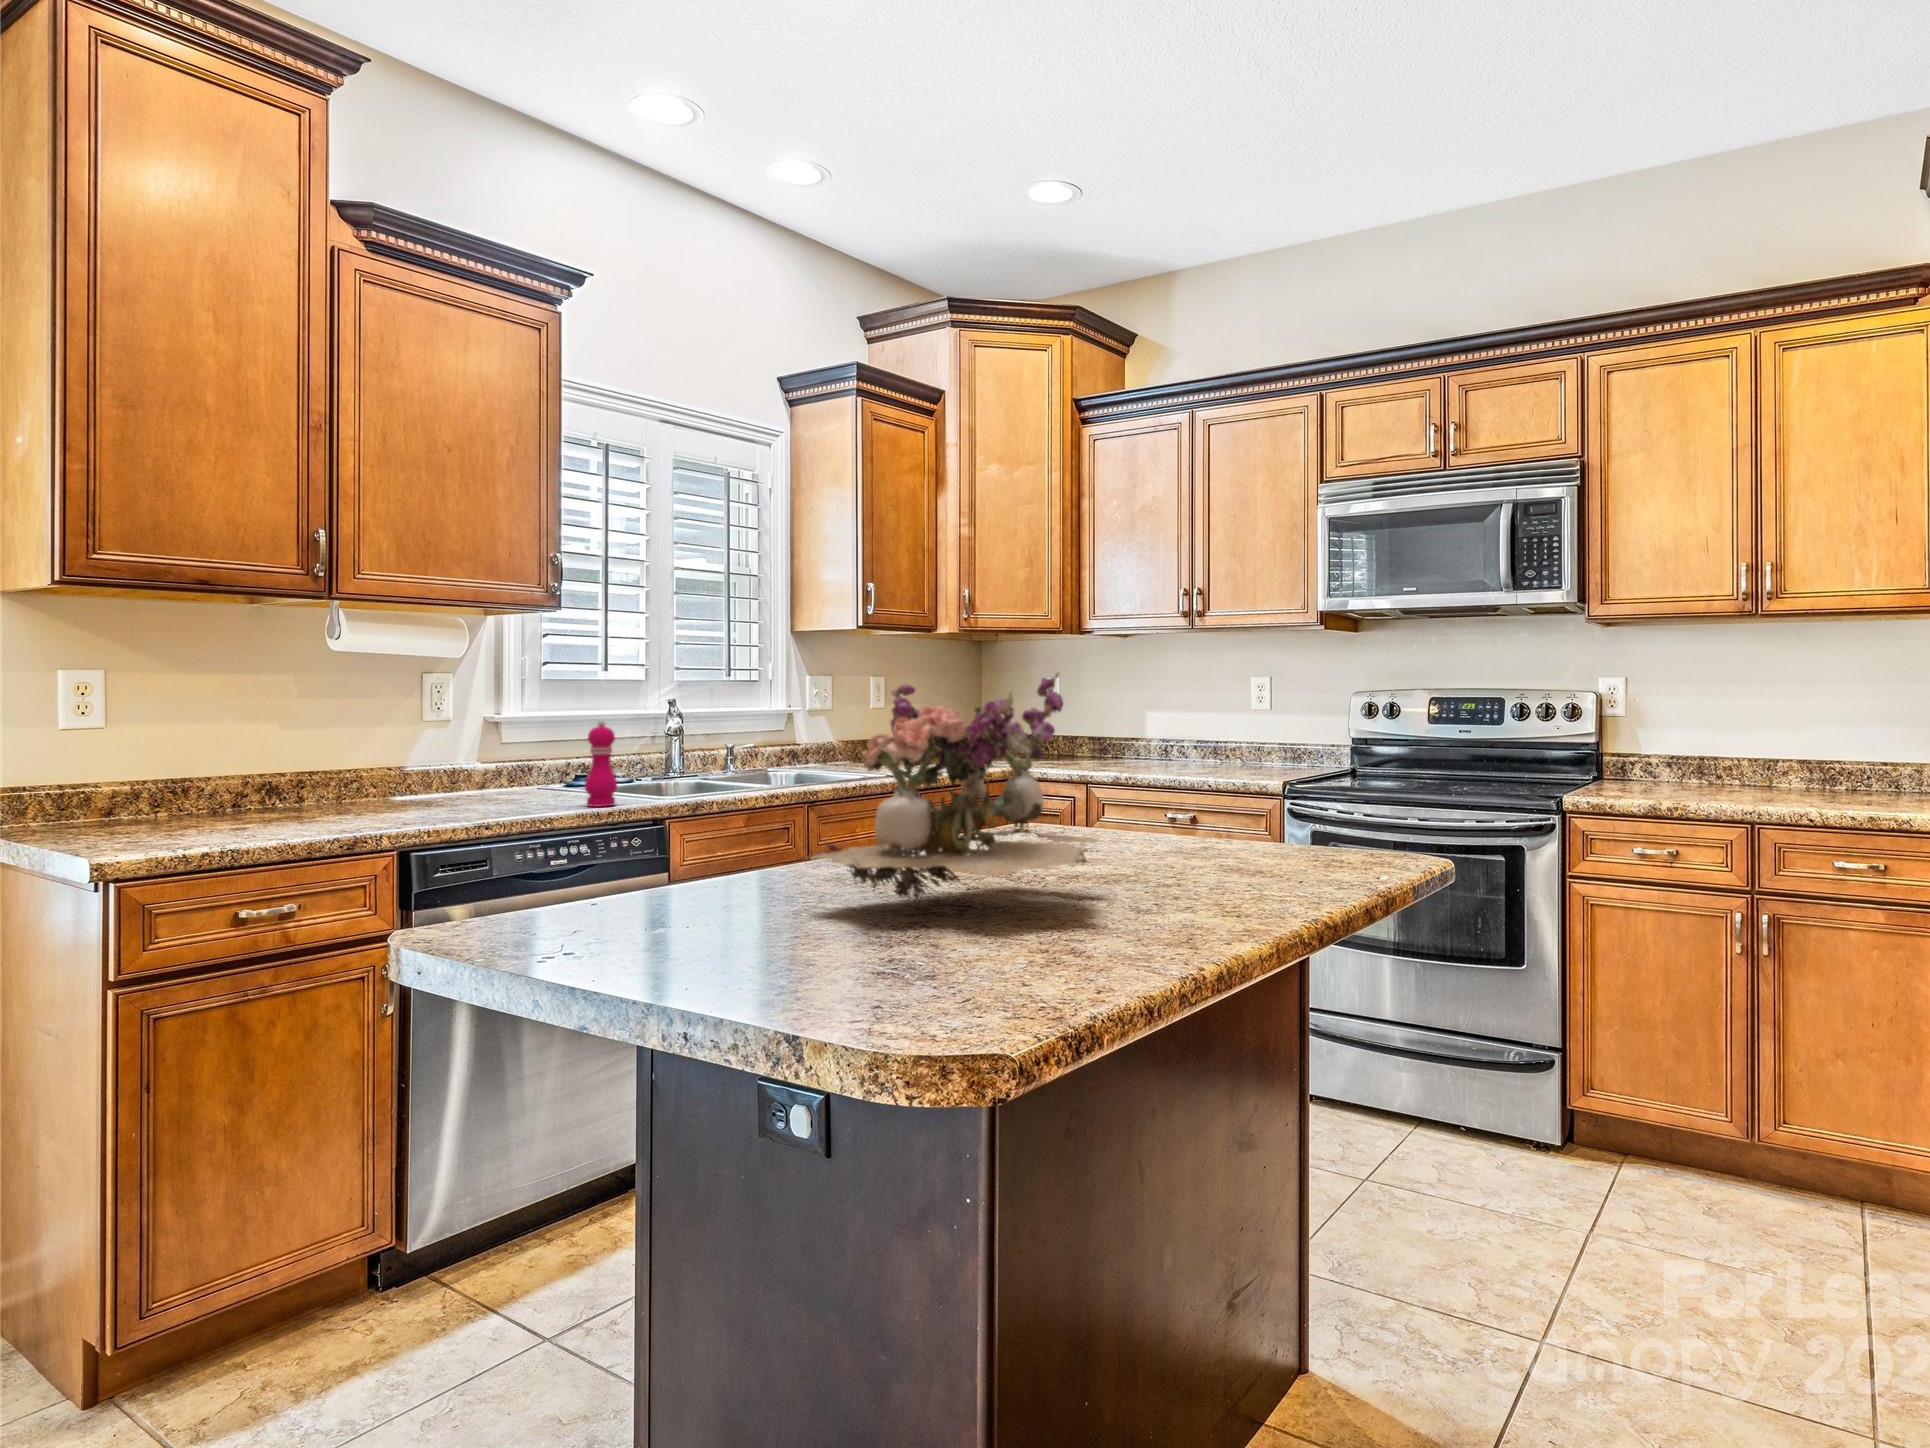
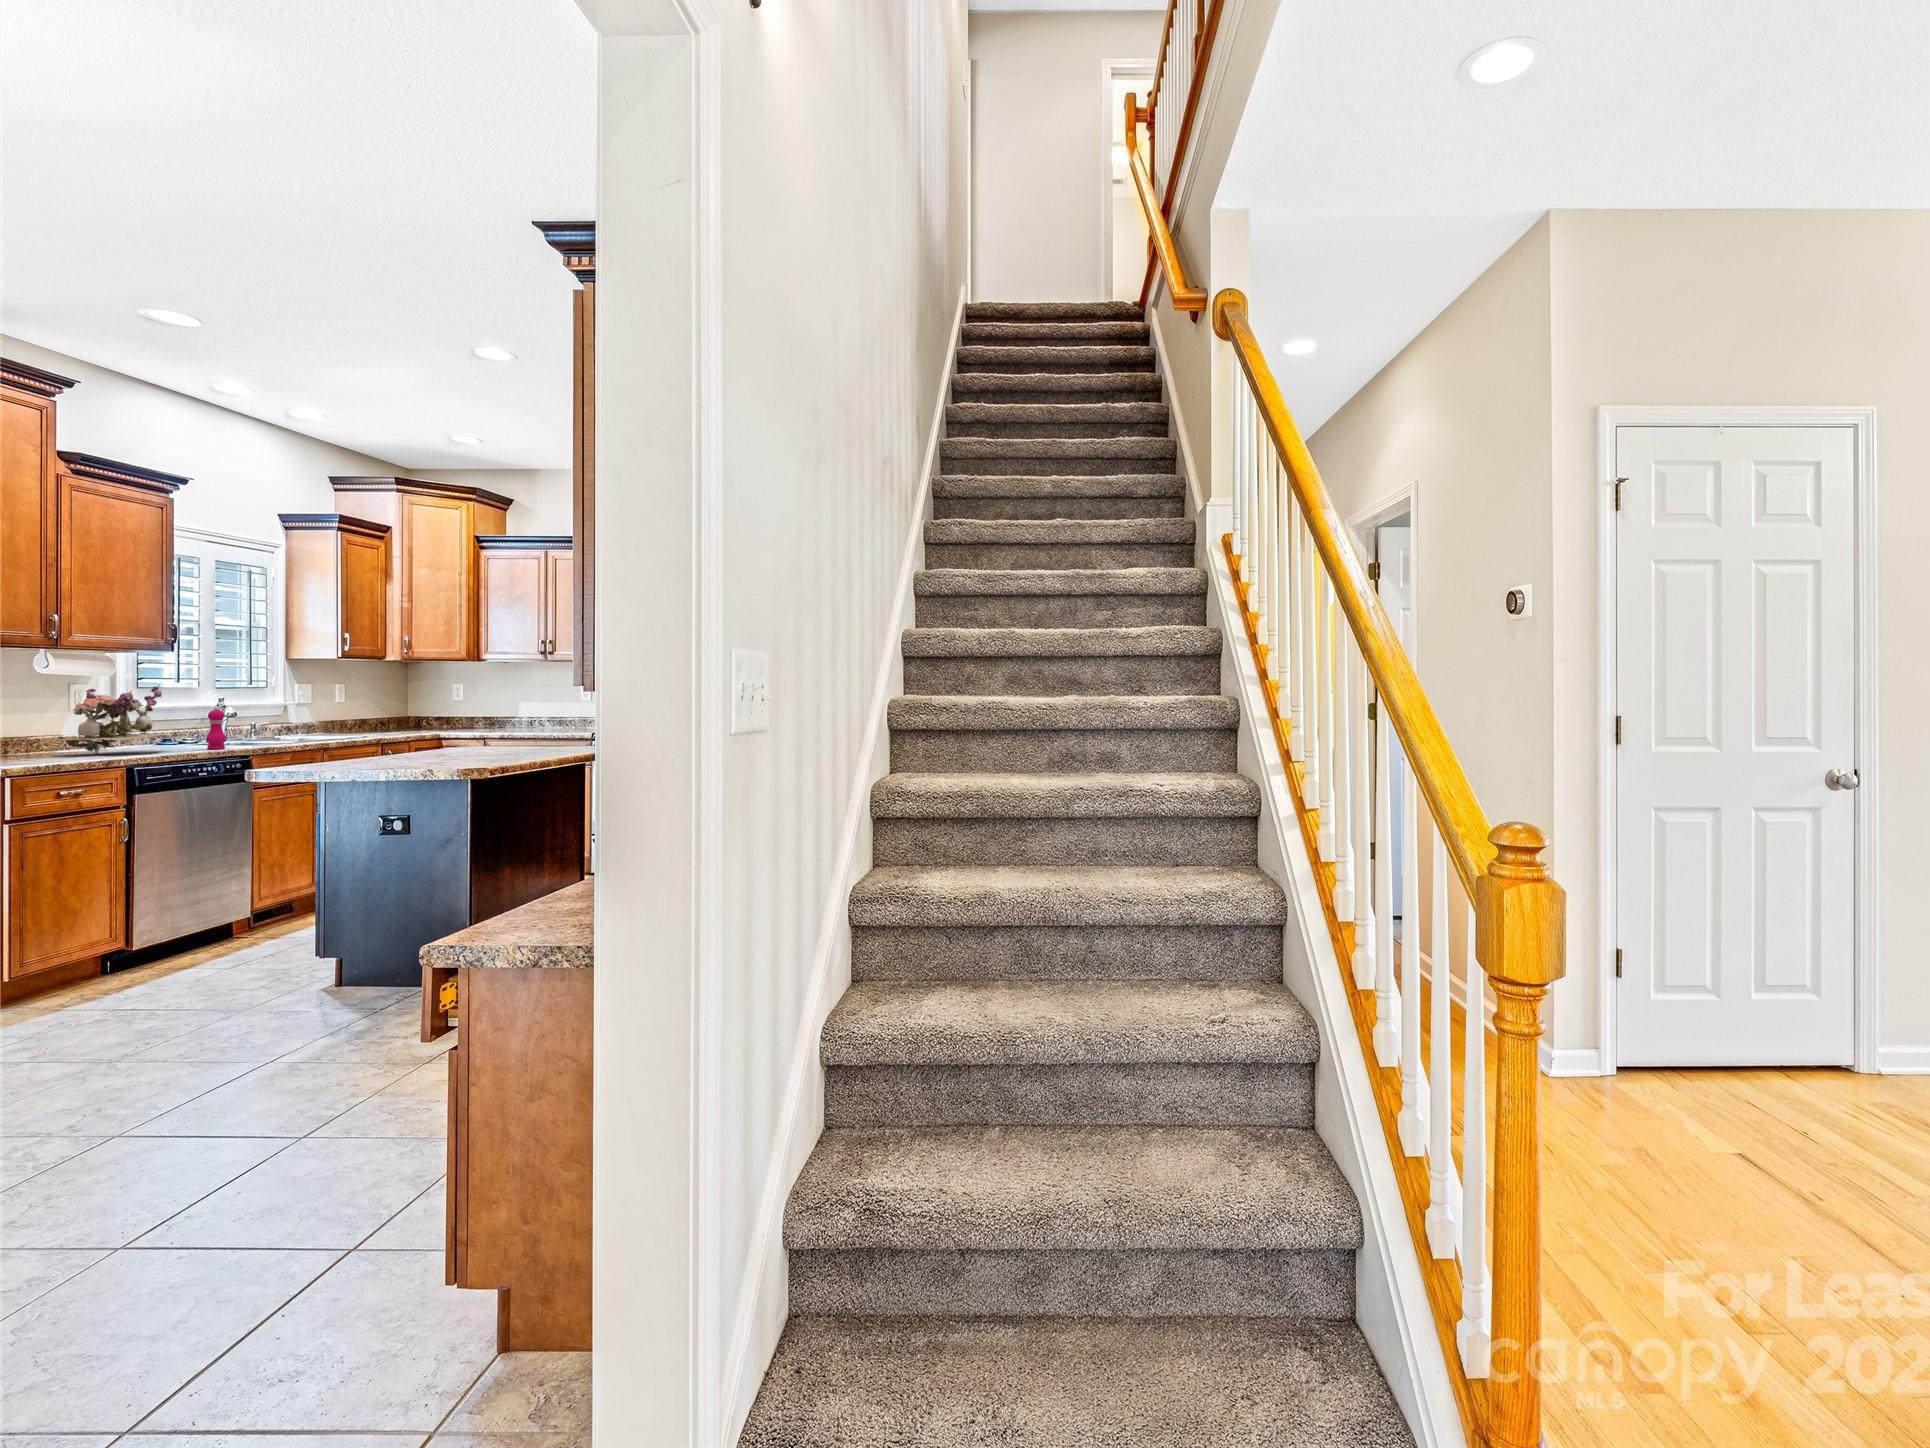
flower arrangement: present [811,672,1099,904] -> present [52,685,172,753]

